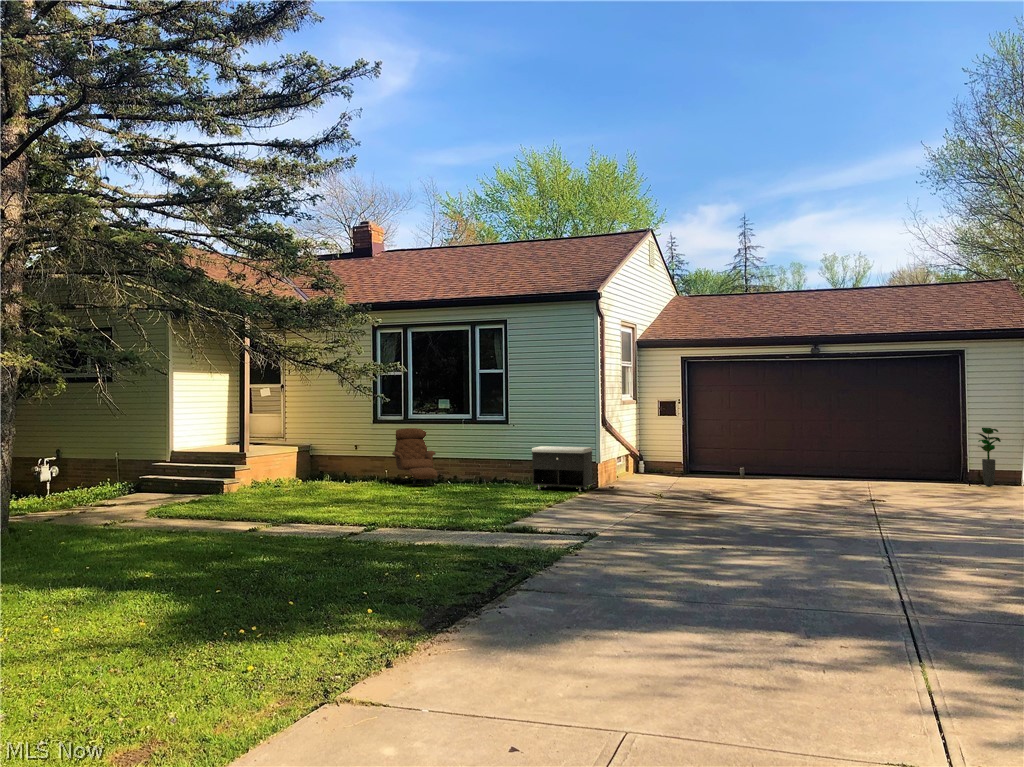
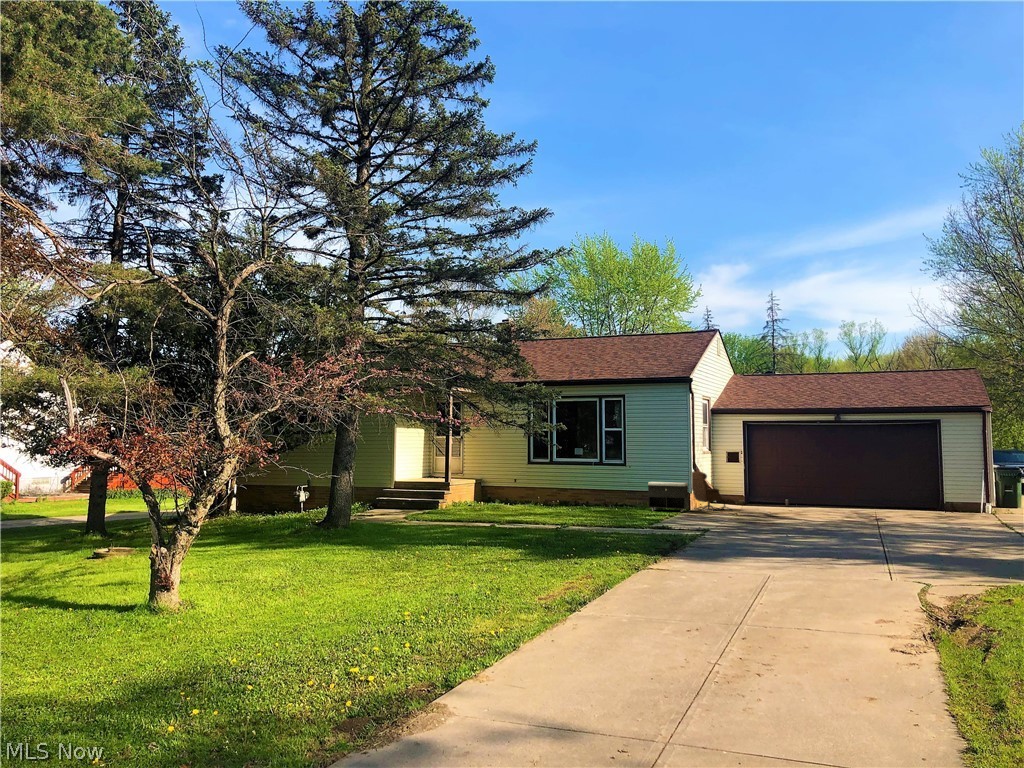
lounge chair: present [392,428,437,487] -> present [692,471,735,511]
potted plant: present [978,428,1001,486] -> none [947,473,967,513]

